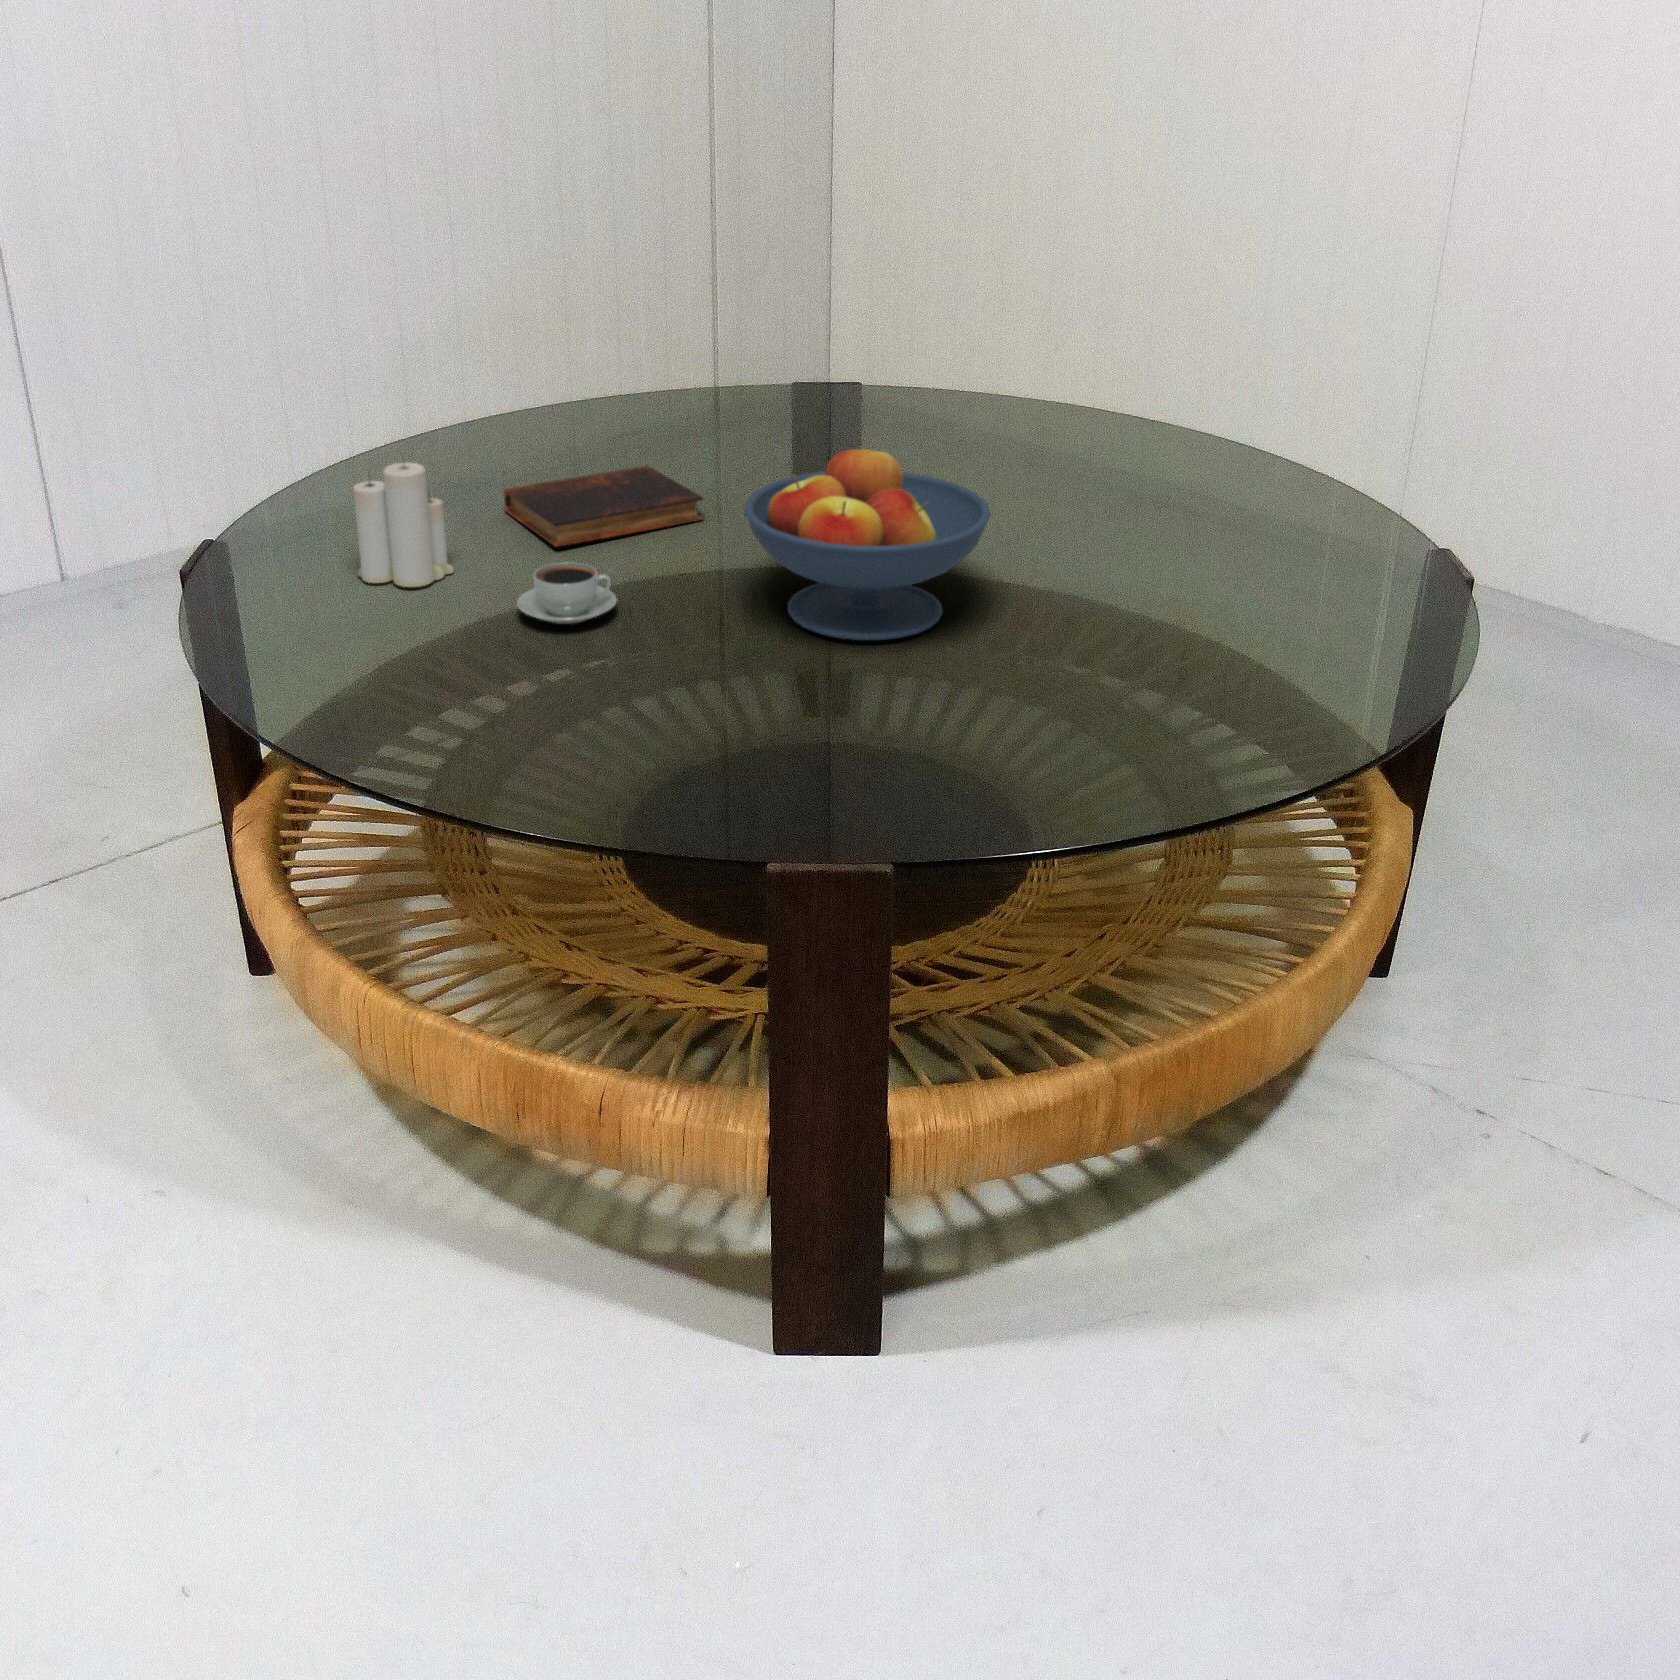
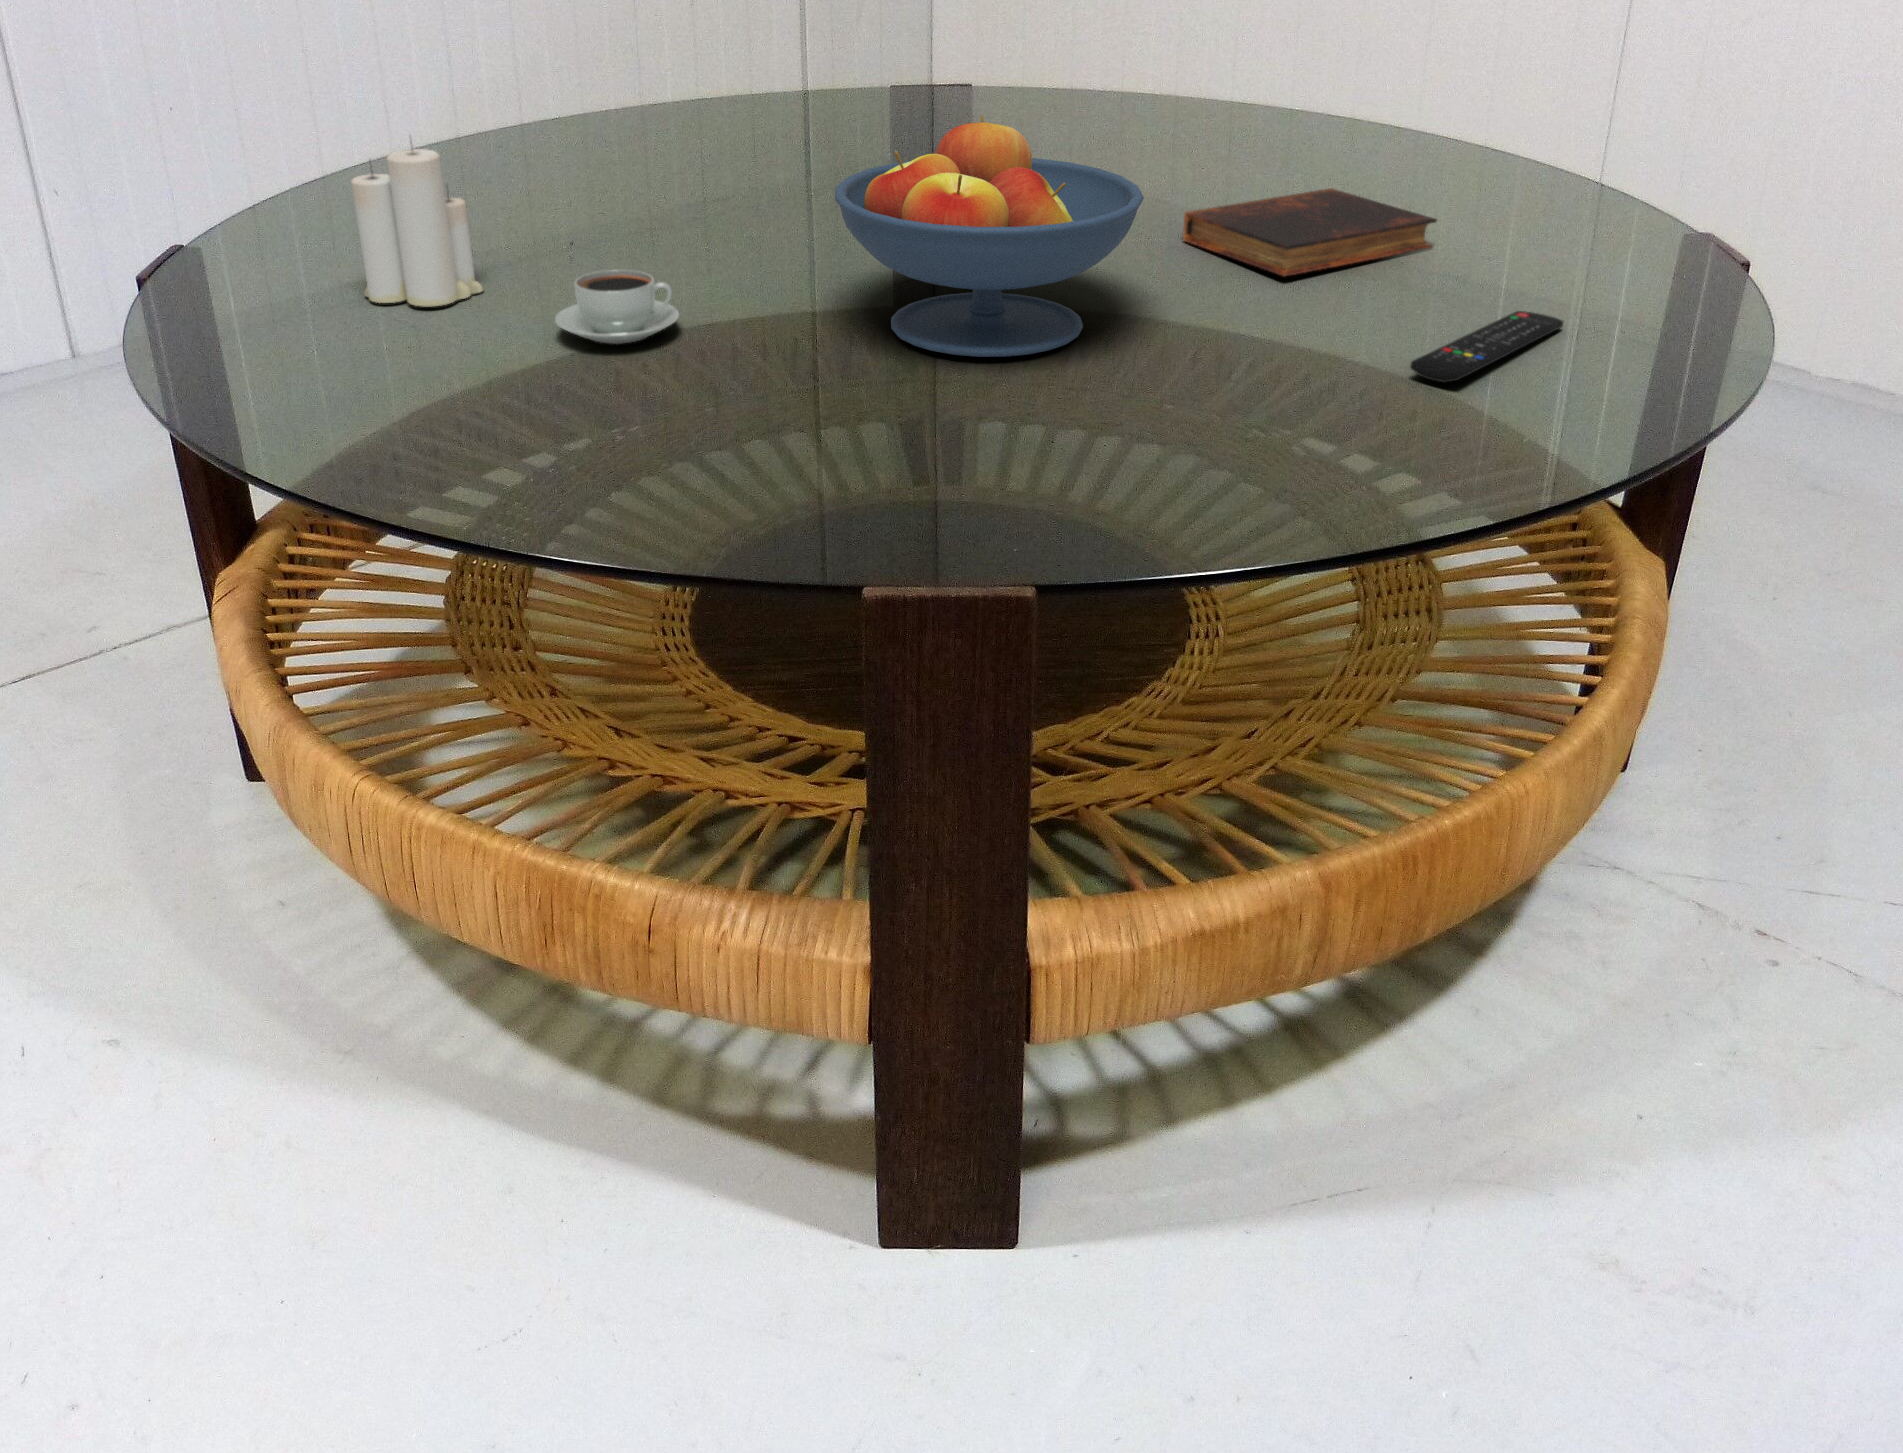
book: present [503,465,704,547] -> present [1183,188,1437,276]
remote control: none [1202,601,1331,668] -> present [1410,311,1564,382]

